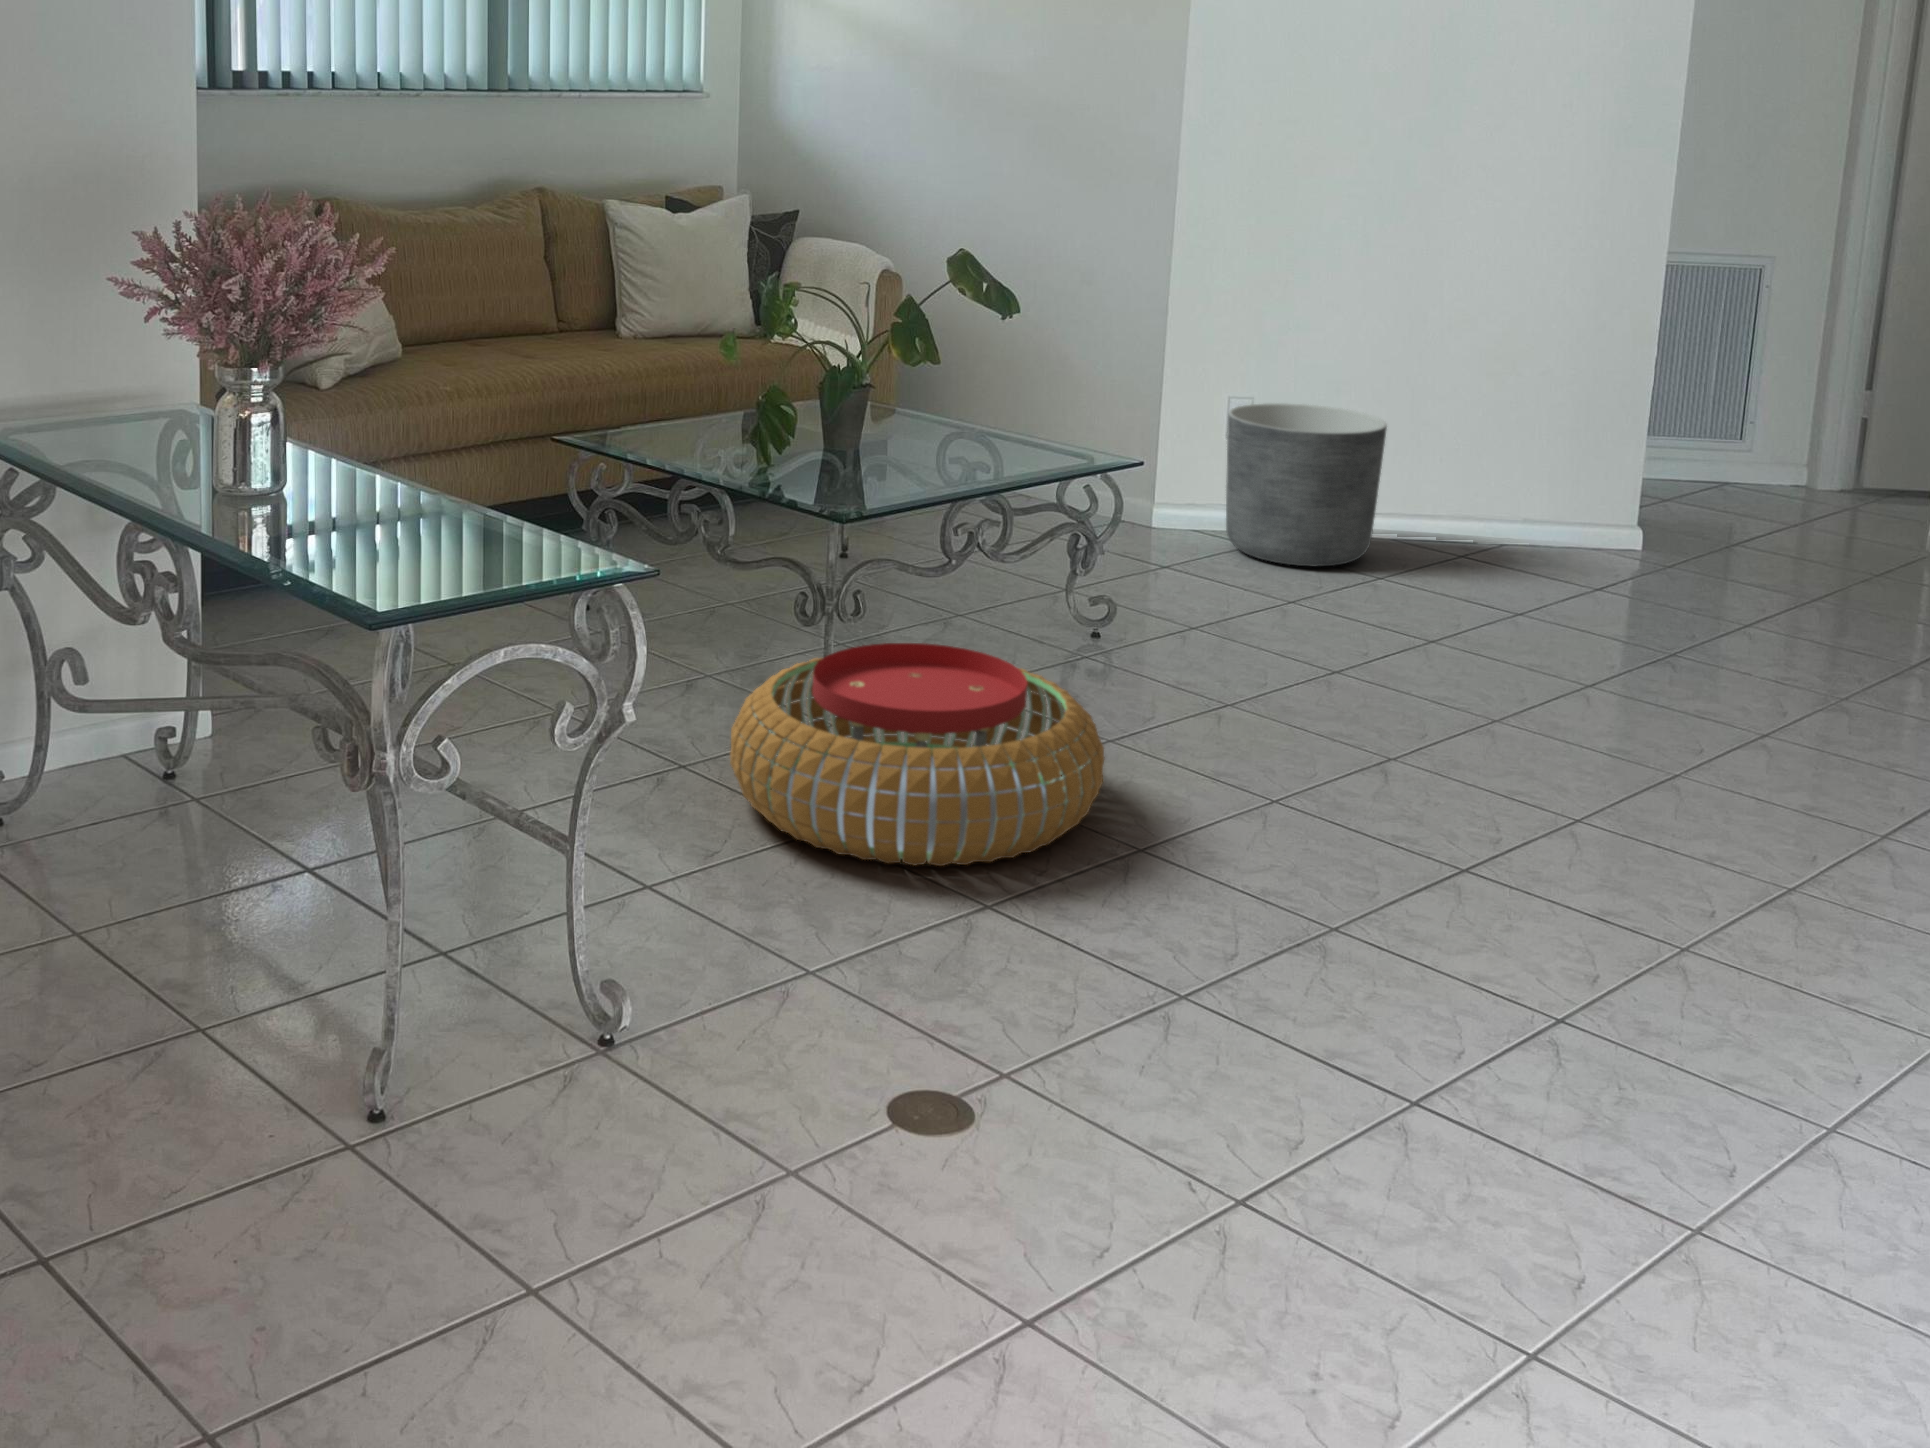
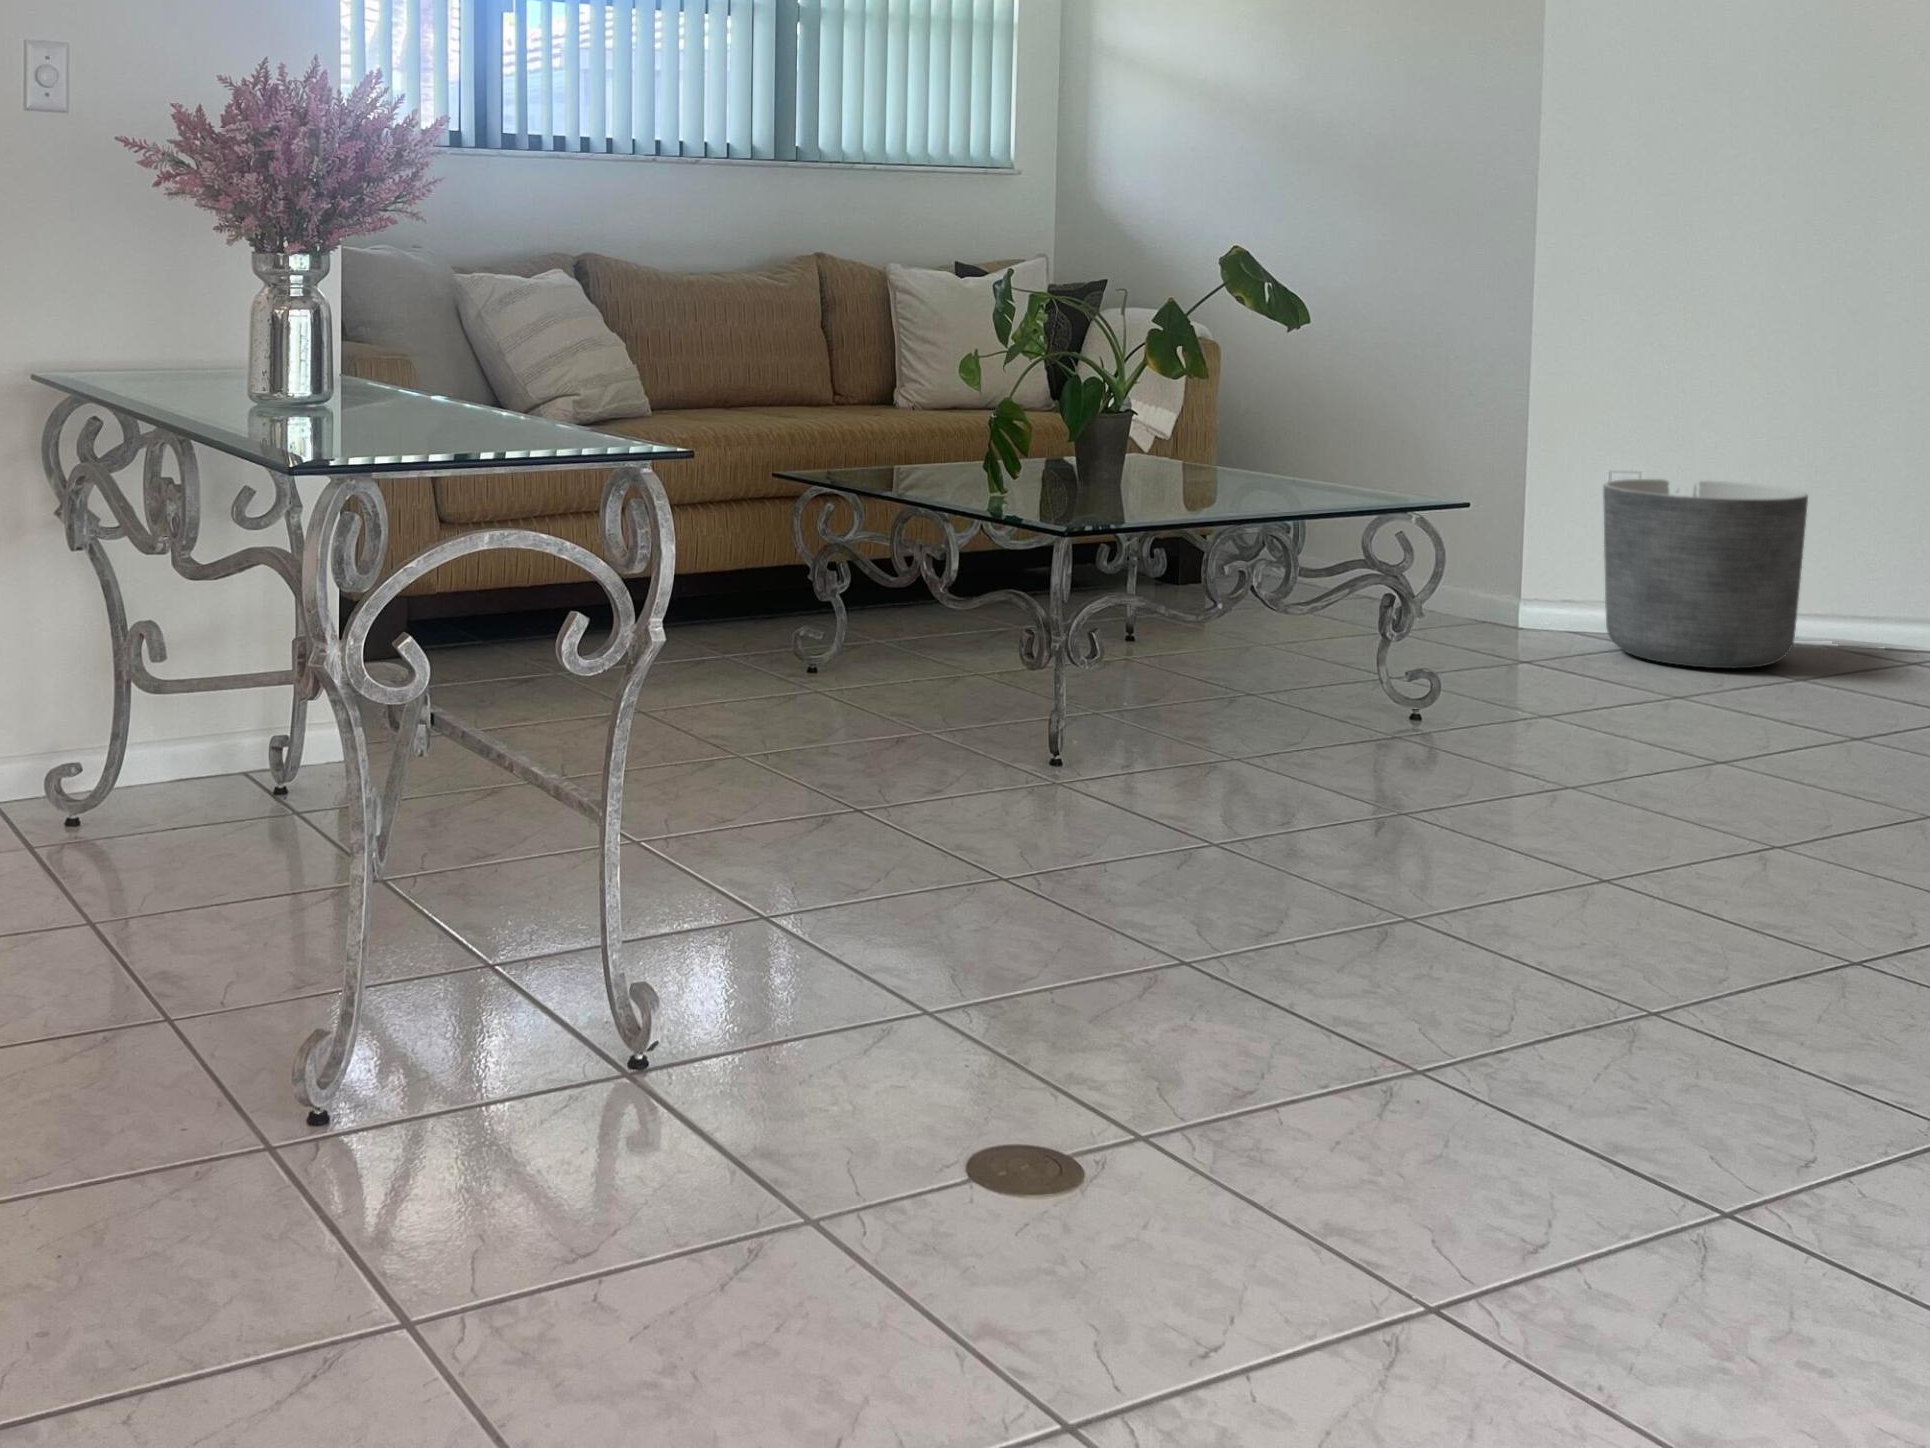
pouf: present [730,643,1105,866] -> none [896,665,1369,916]

